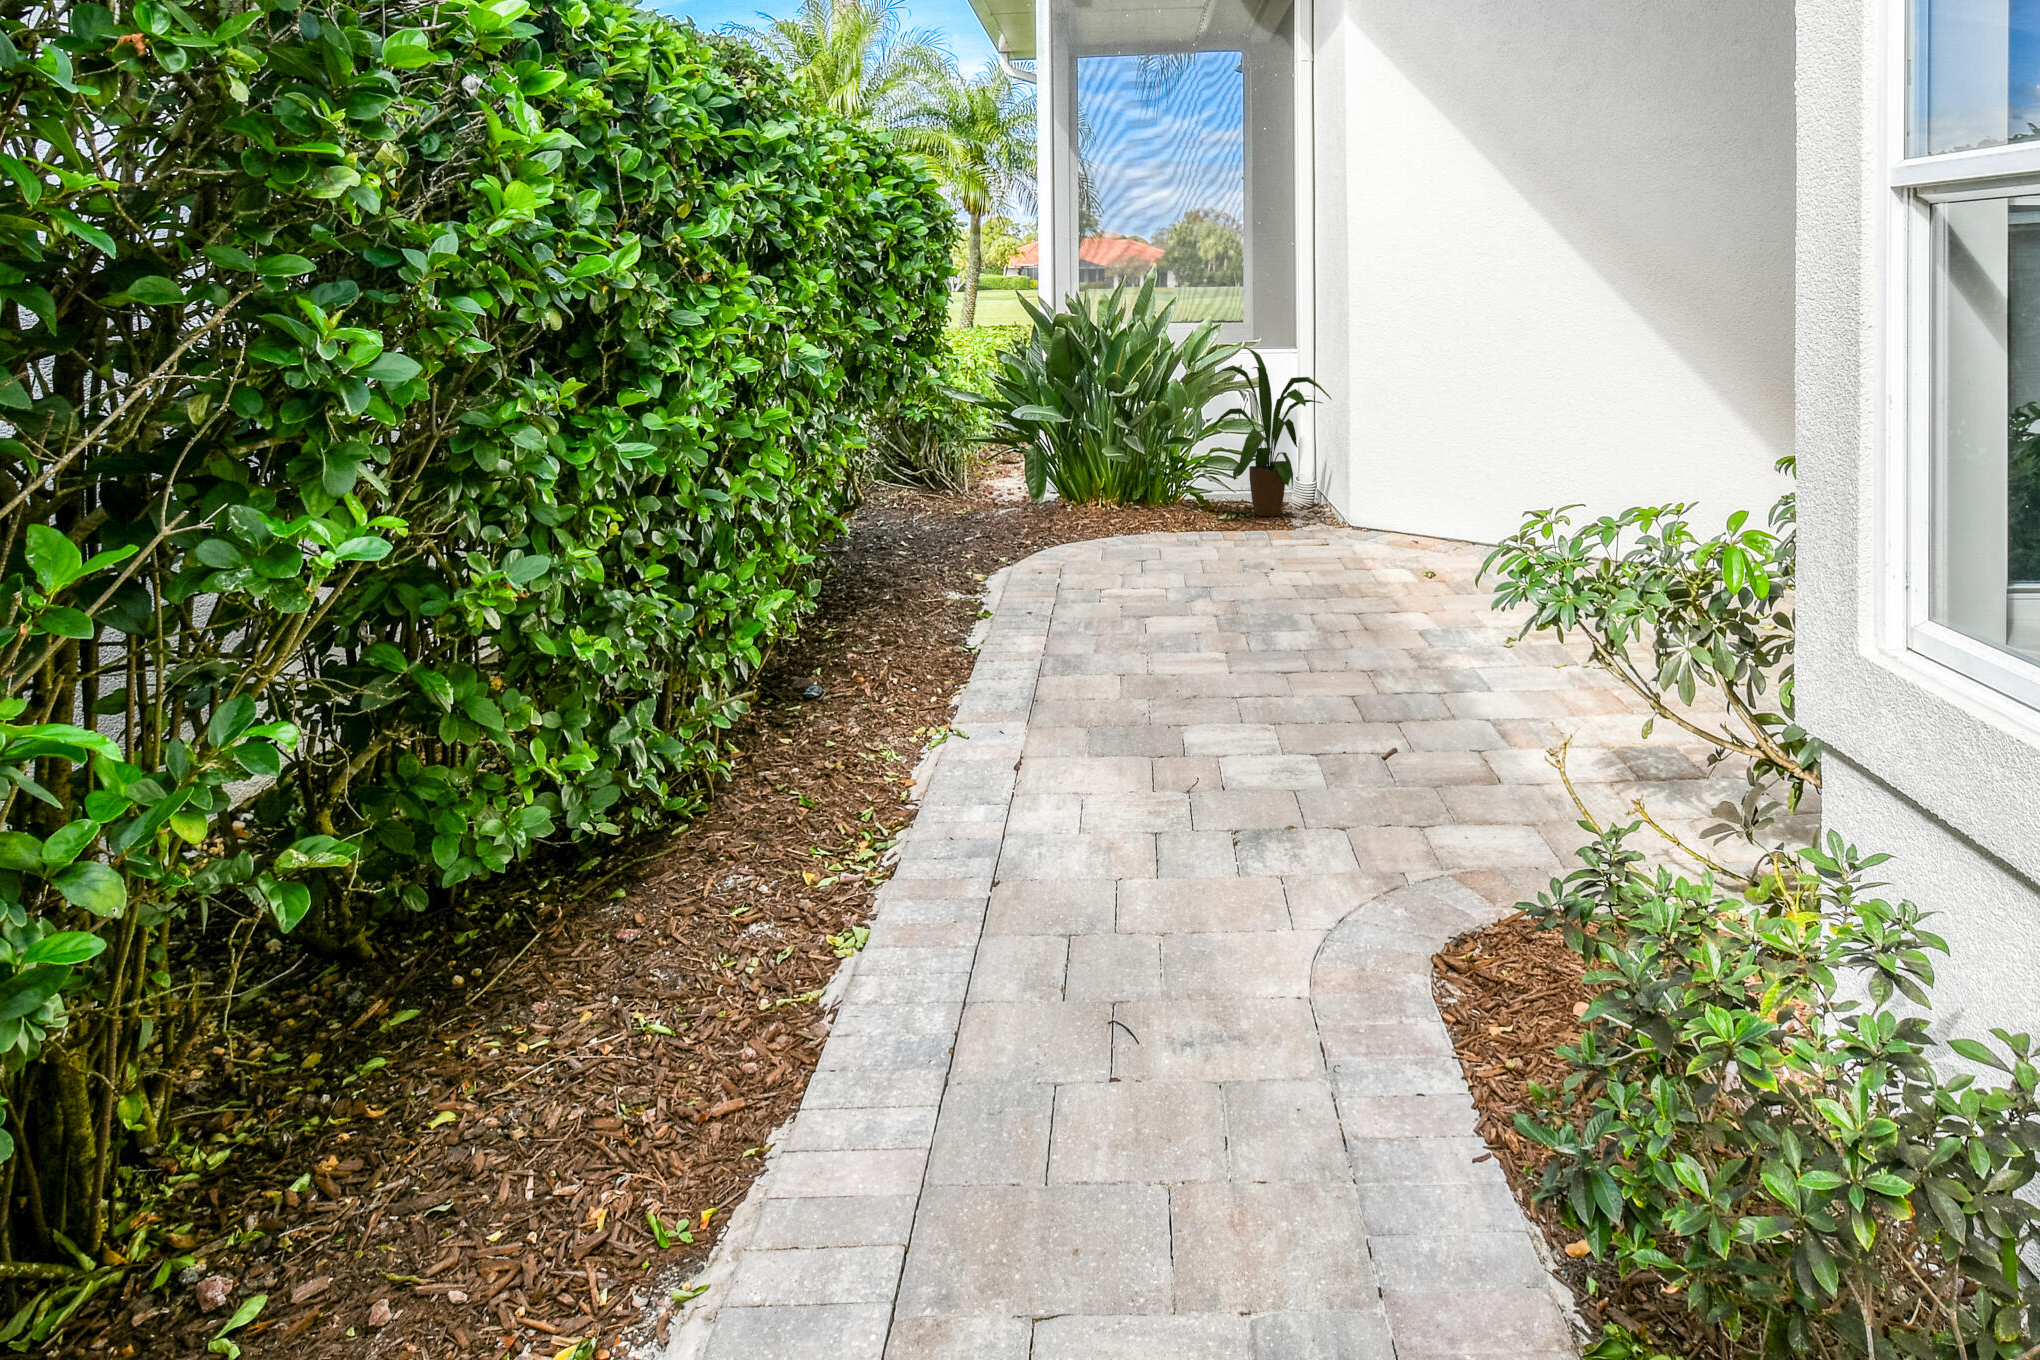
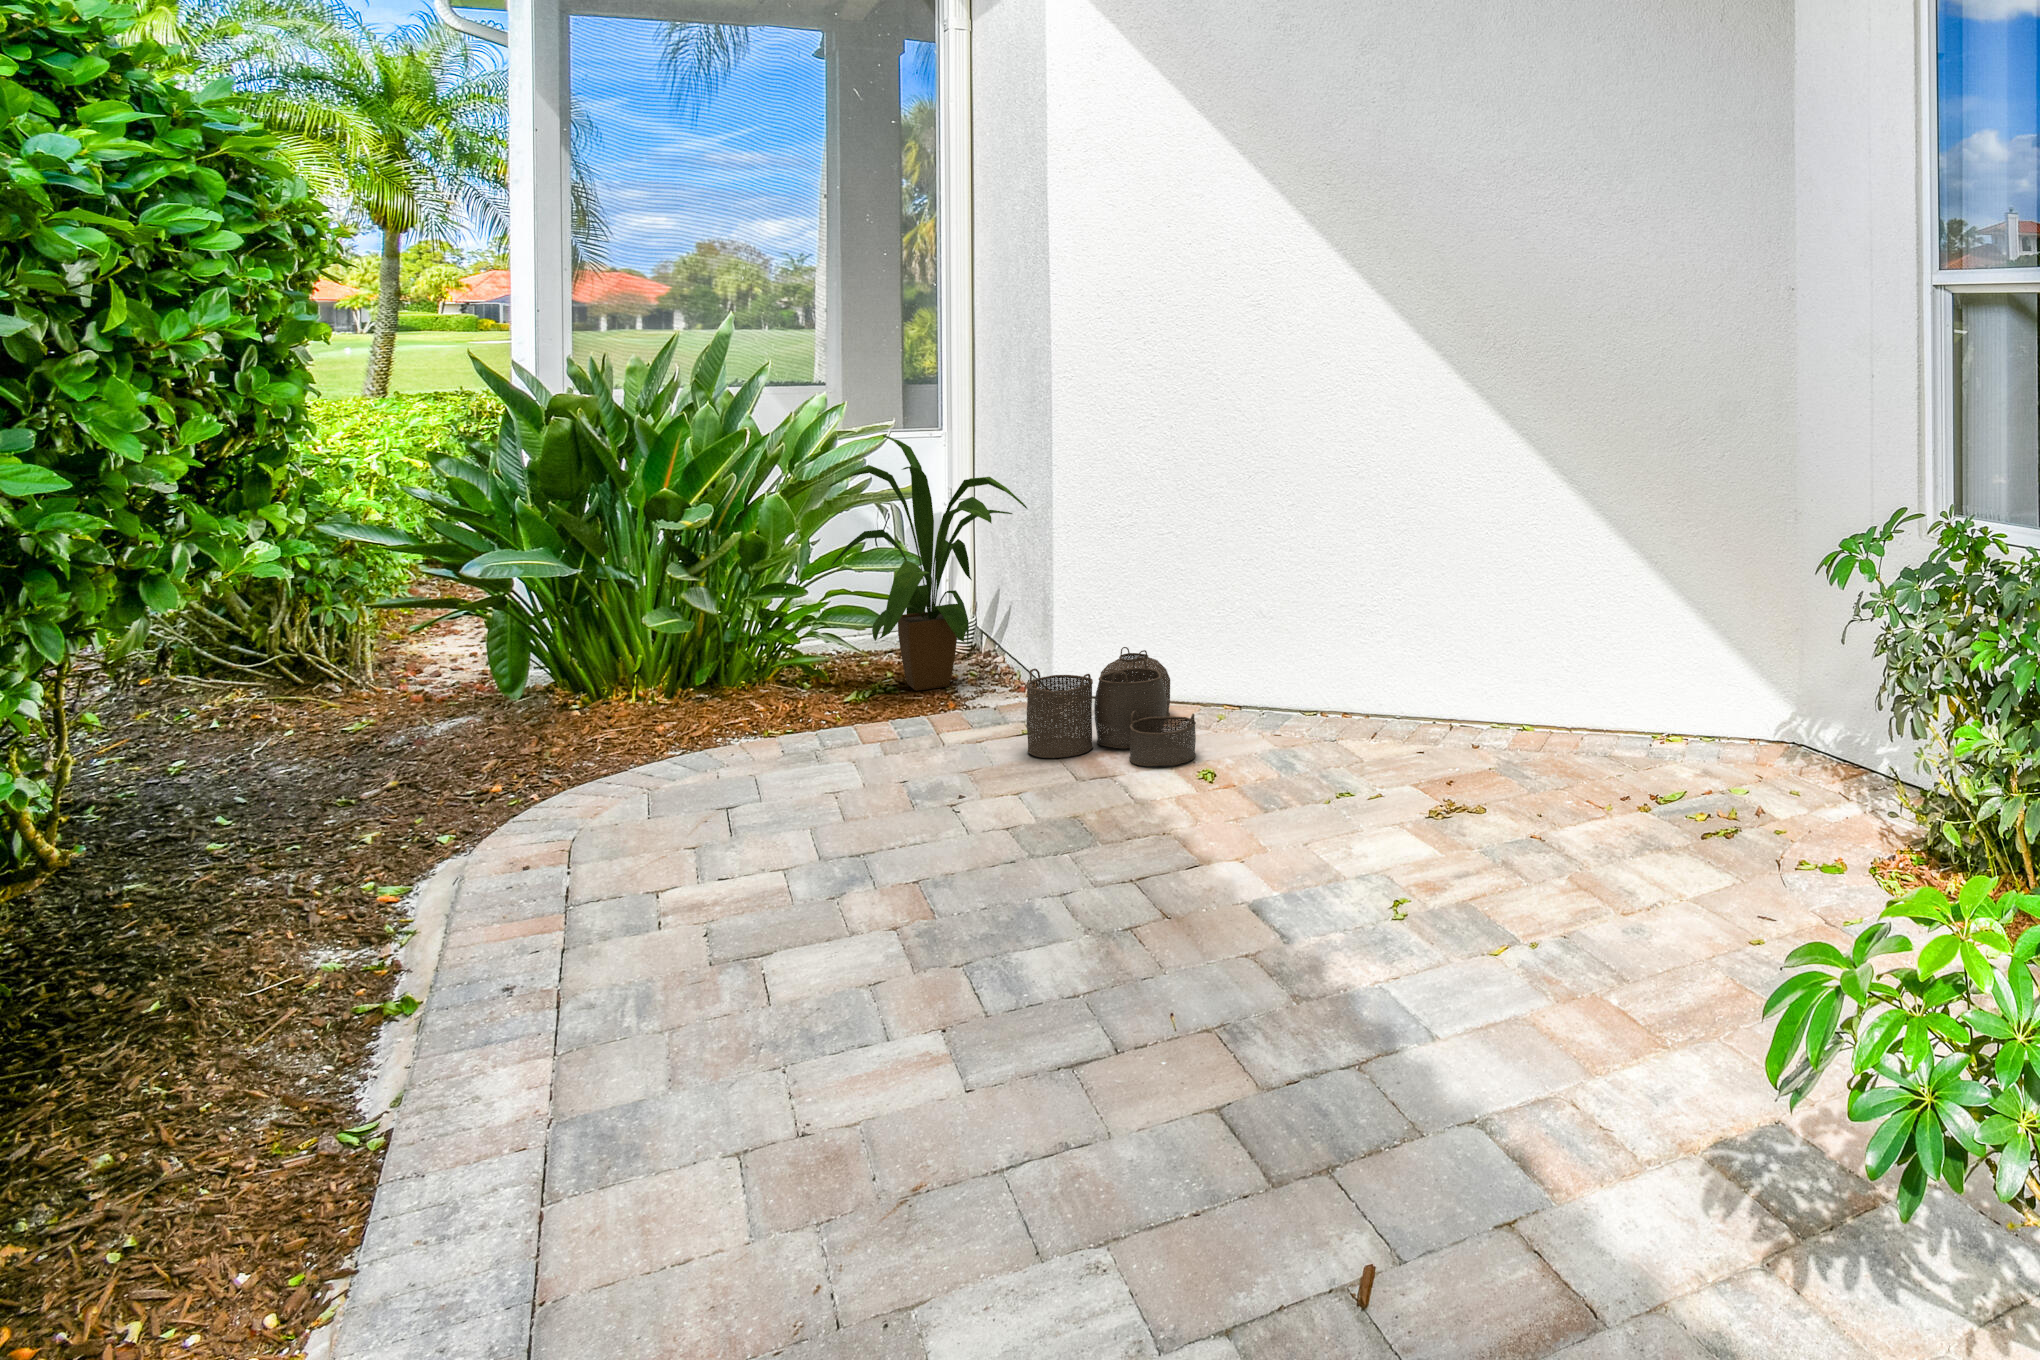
woven basket: none [1317,495,1423,569] -> present [1027,647,1196,766]

